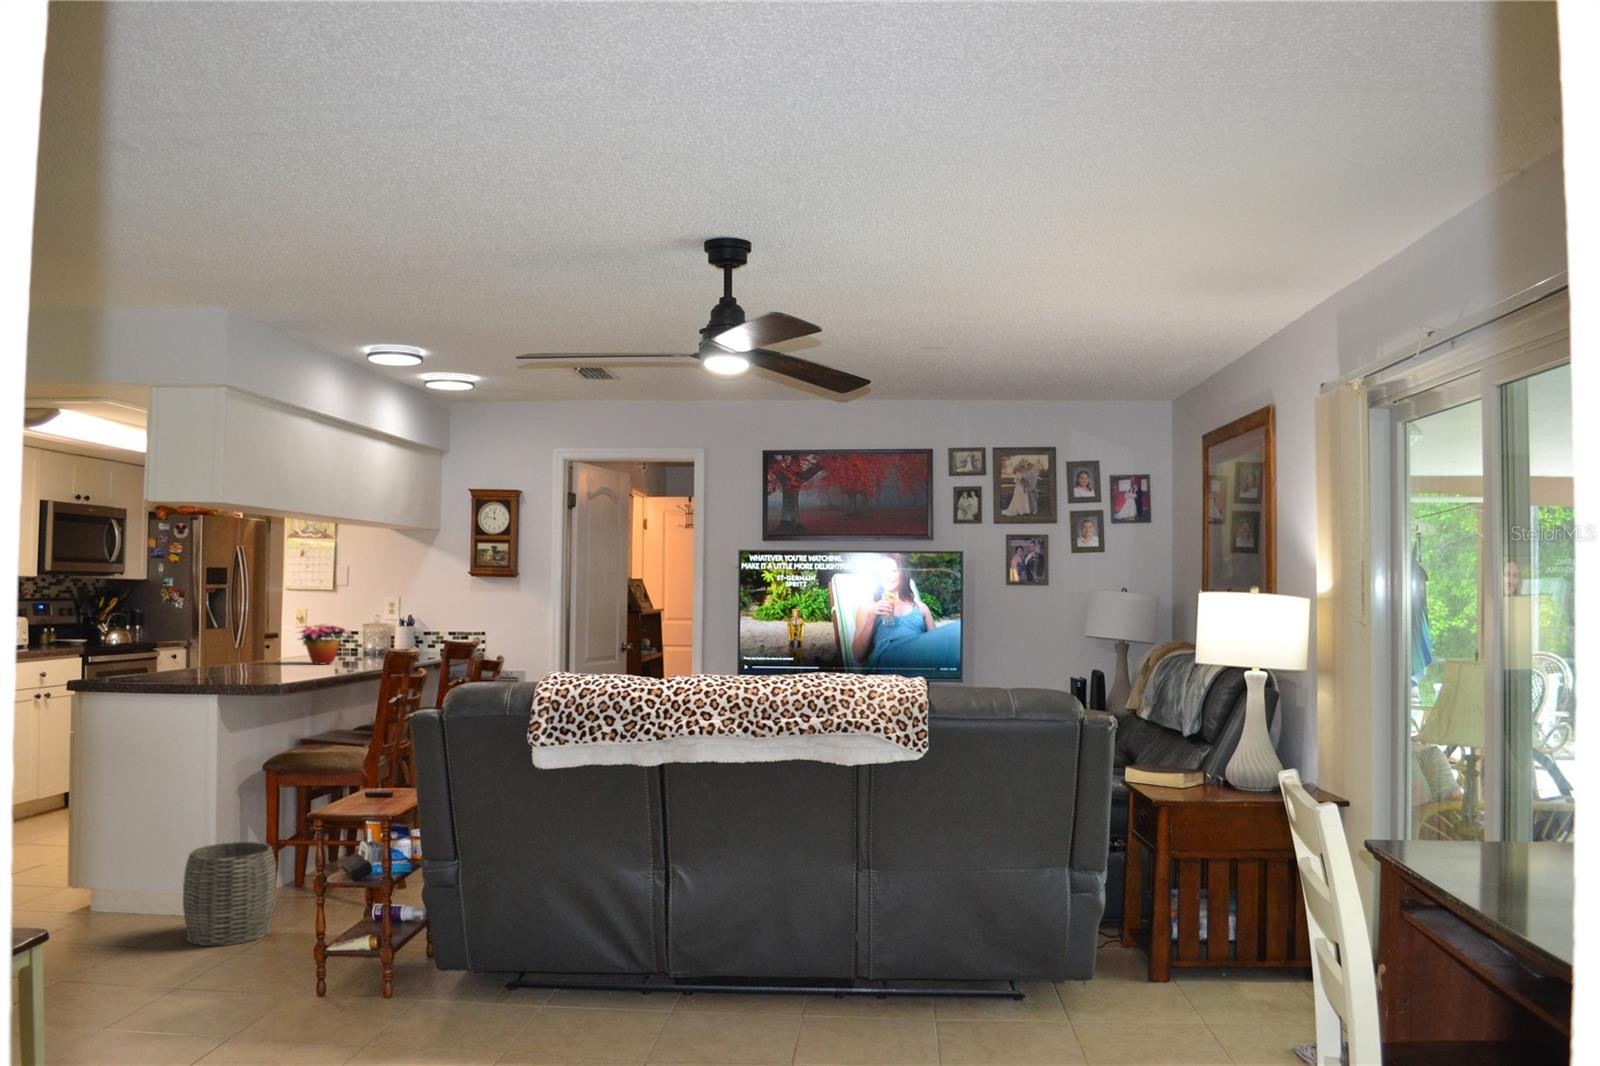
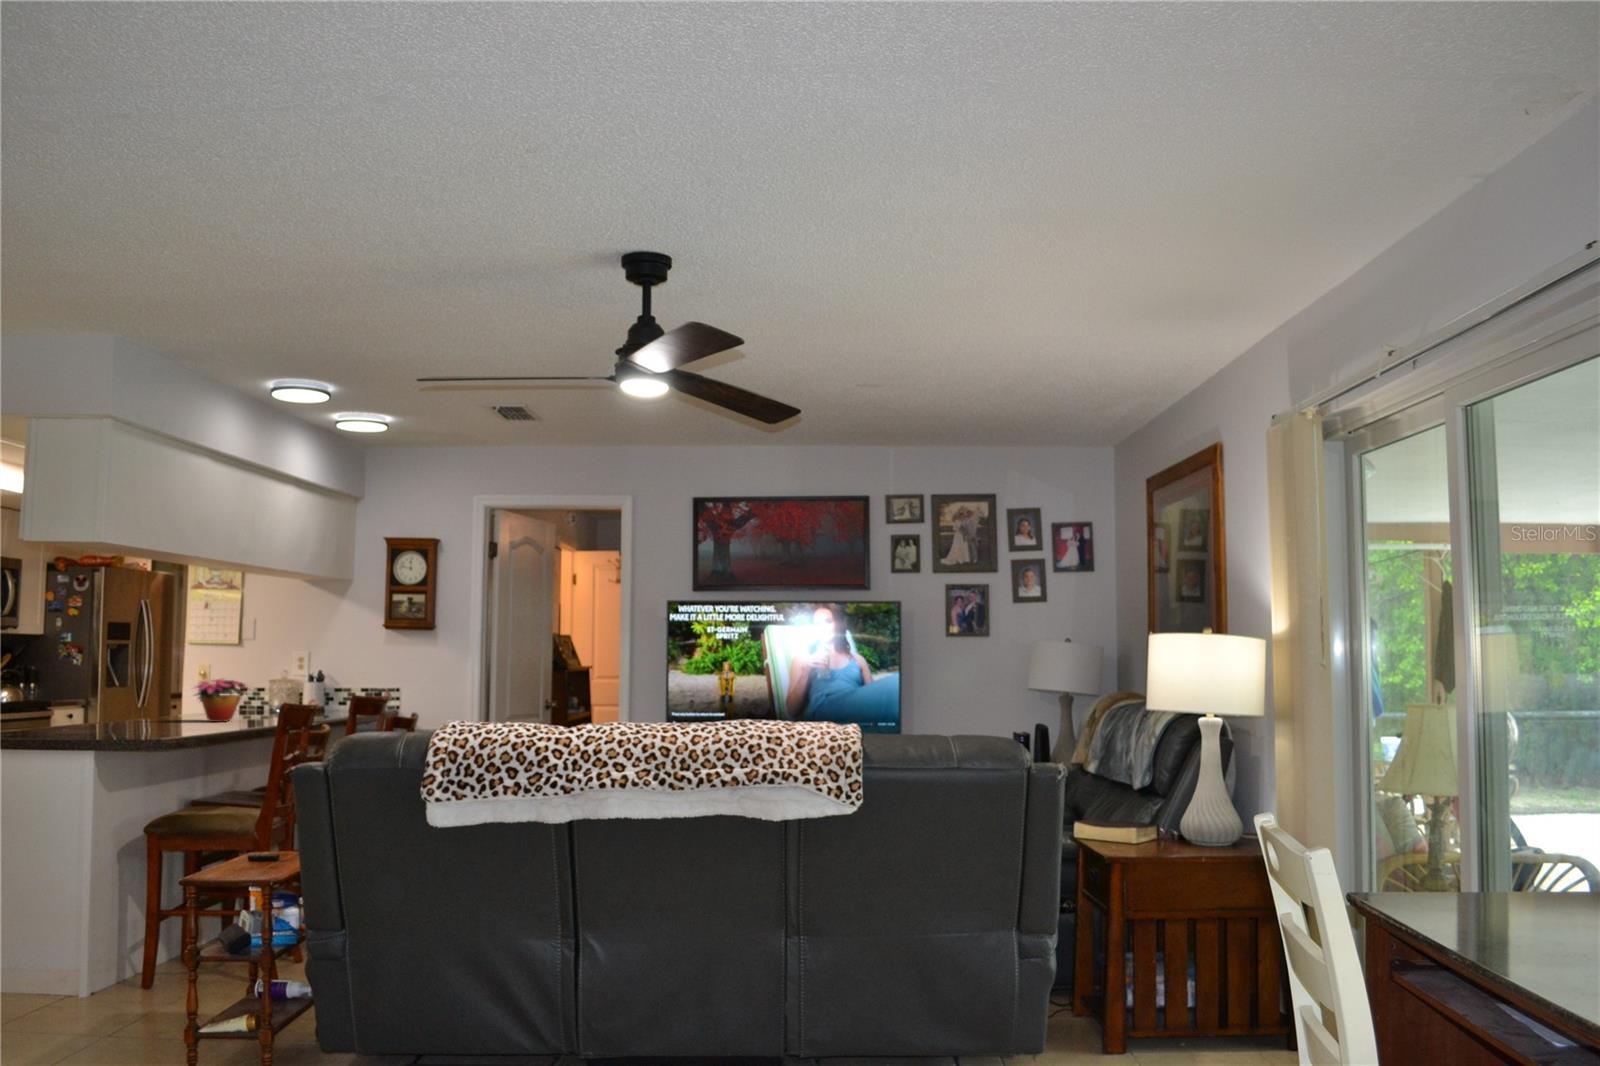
woven basket: present [183,842,276,946] -> none [42,915,150,1033]

